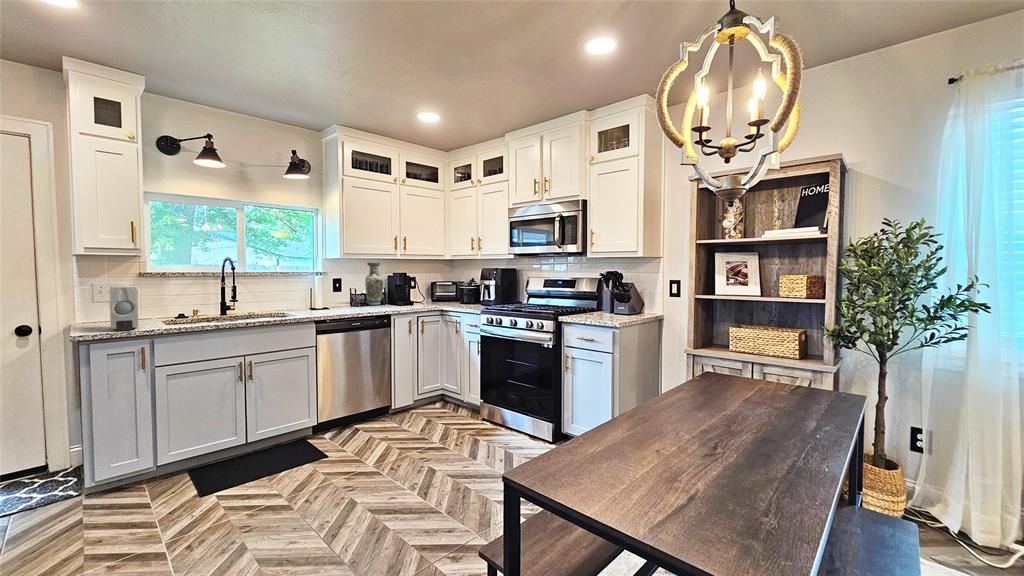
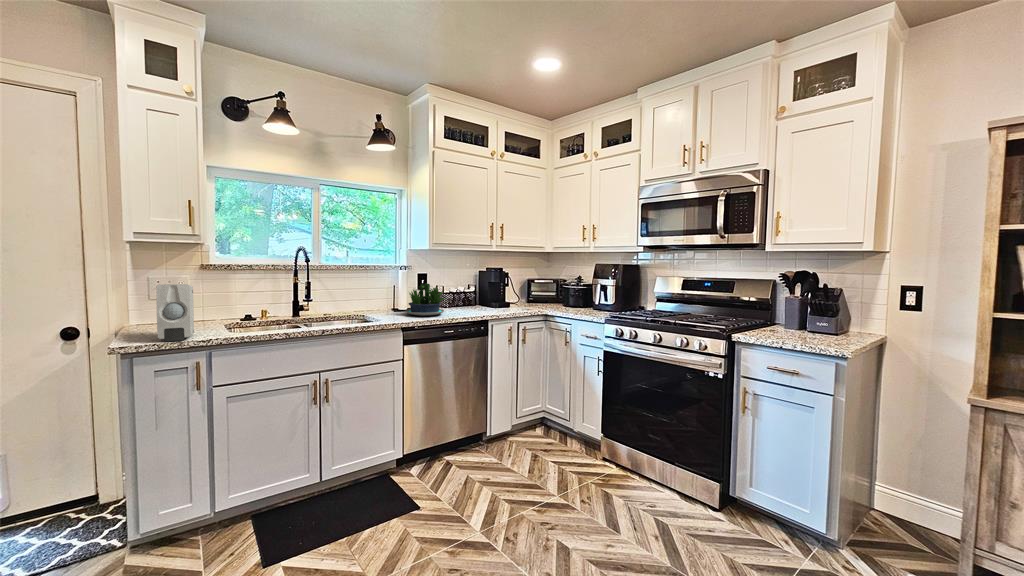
vase: present [365,263,383,305] -> none [455,255,476,306]
potted plant: none [319,286,358,311] -> present [405,283,445,315]

